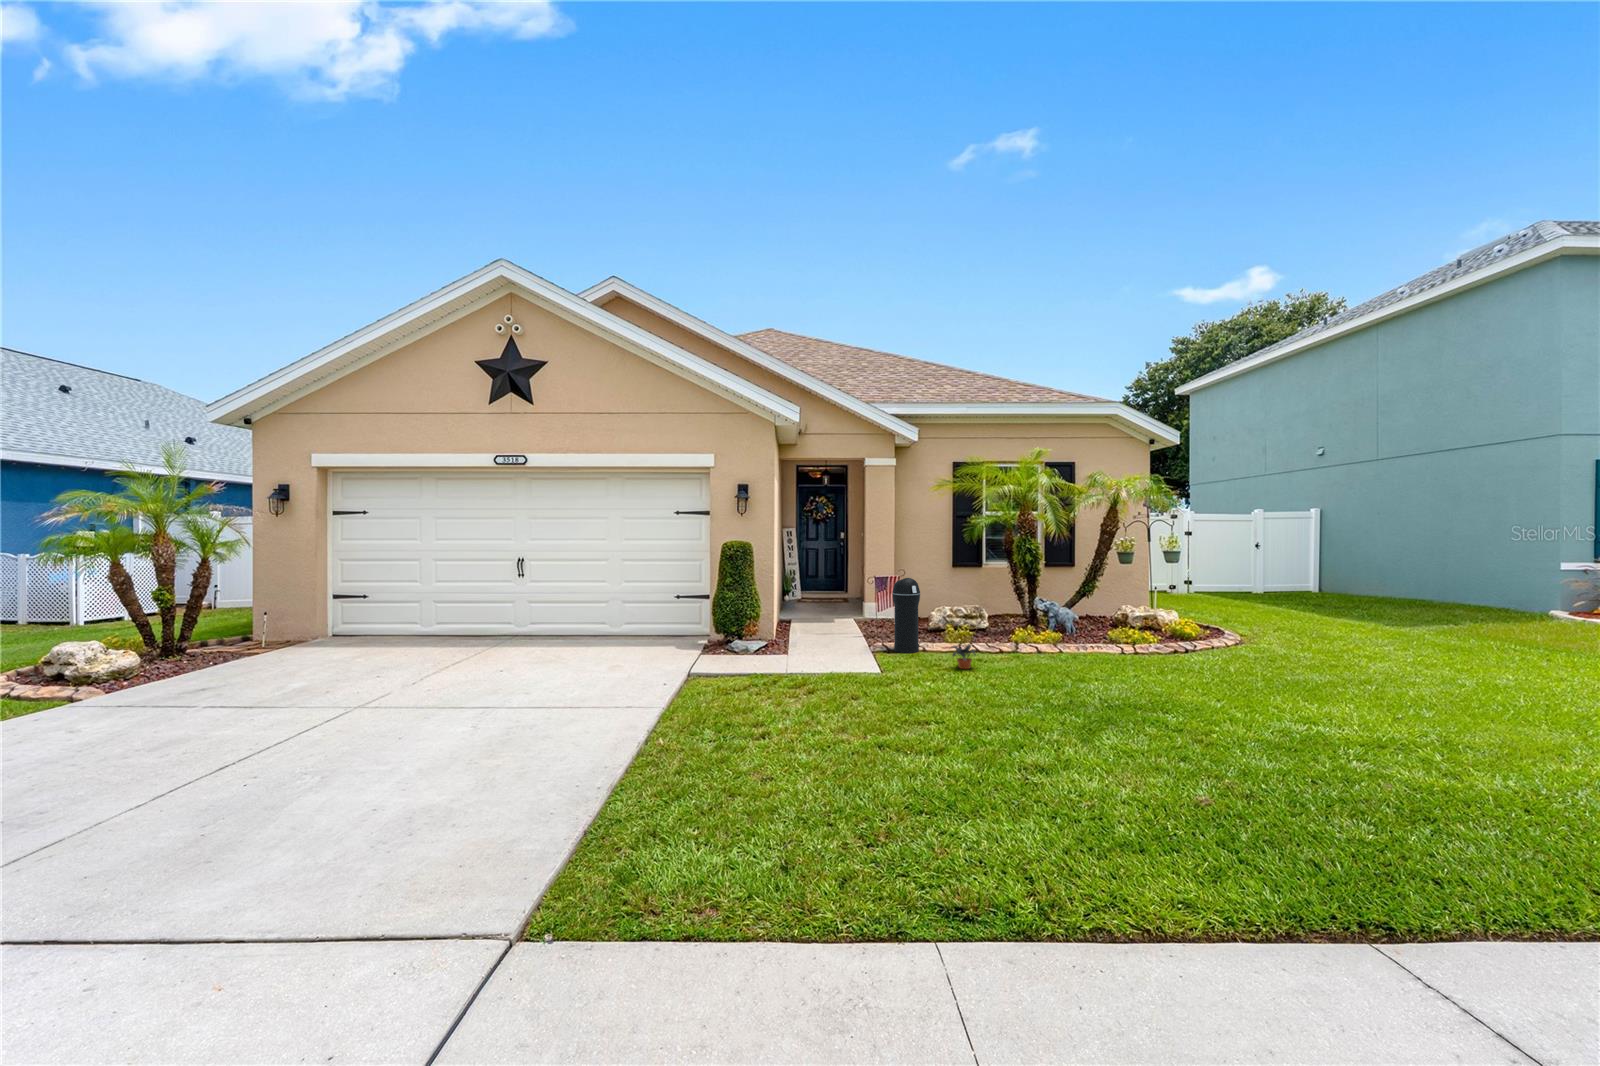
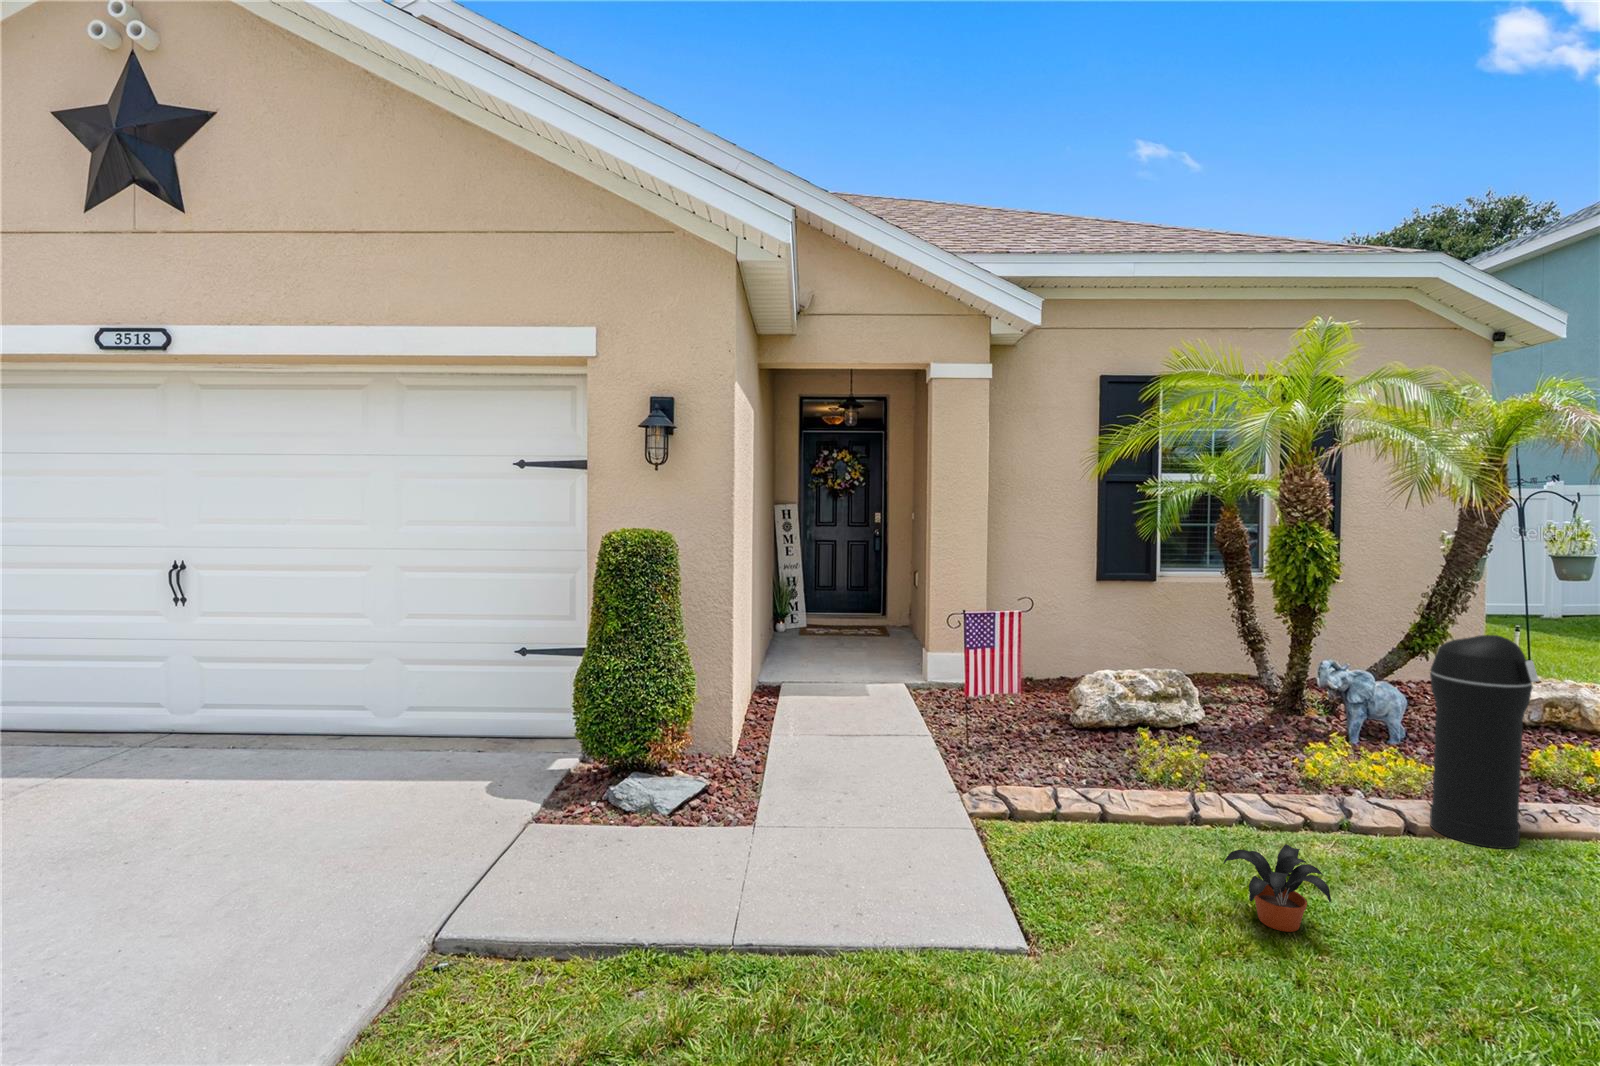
trash can: present [892,578,920,653] -> present [1430,635,1539,849]

